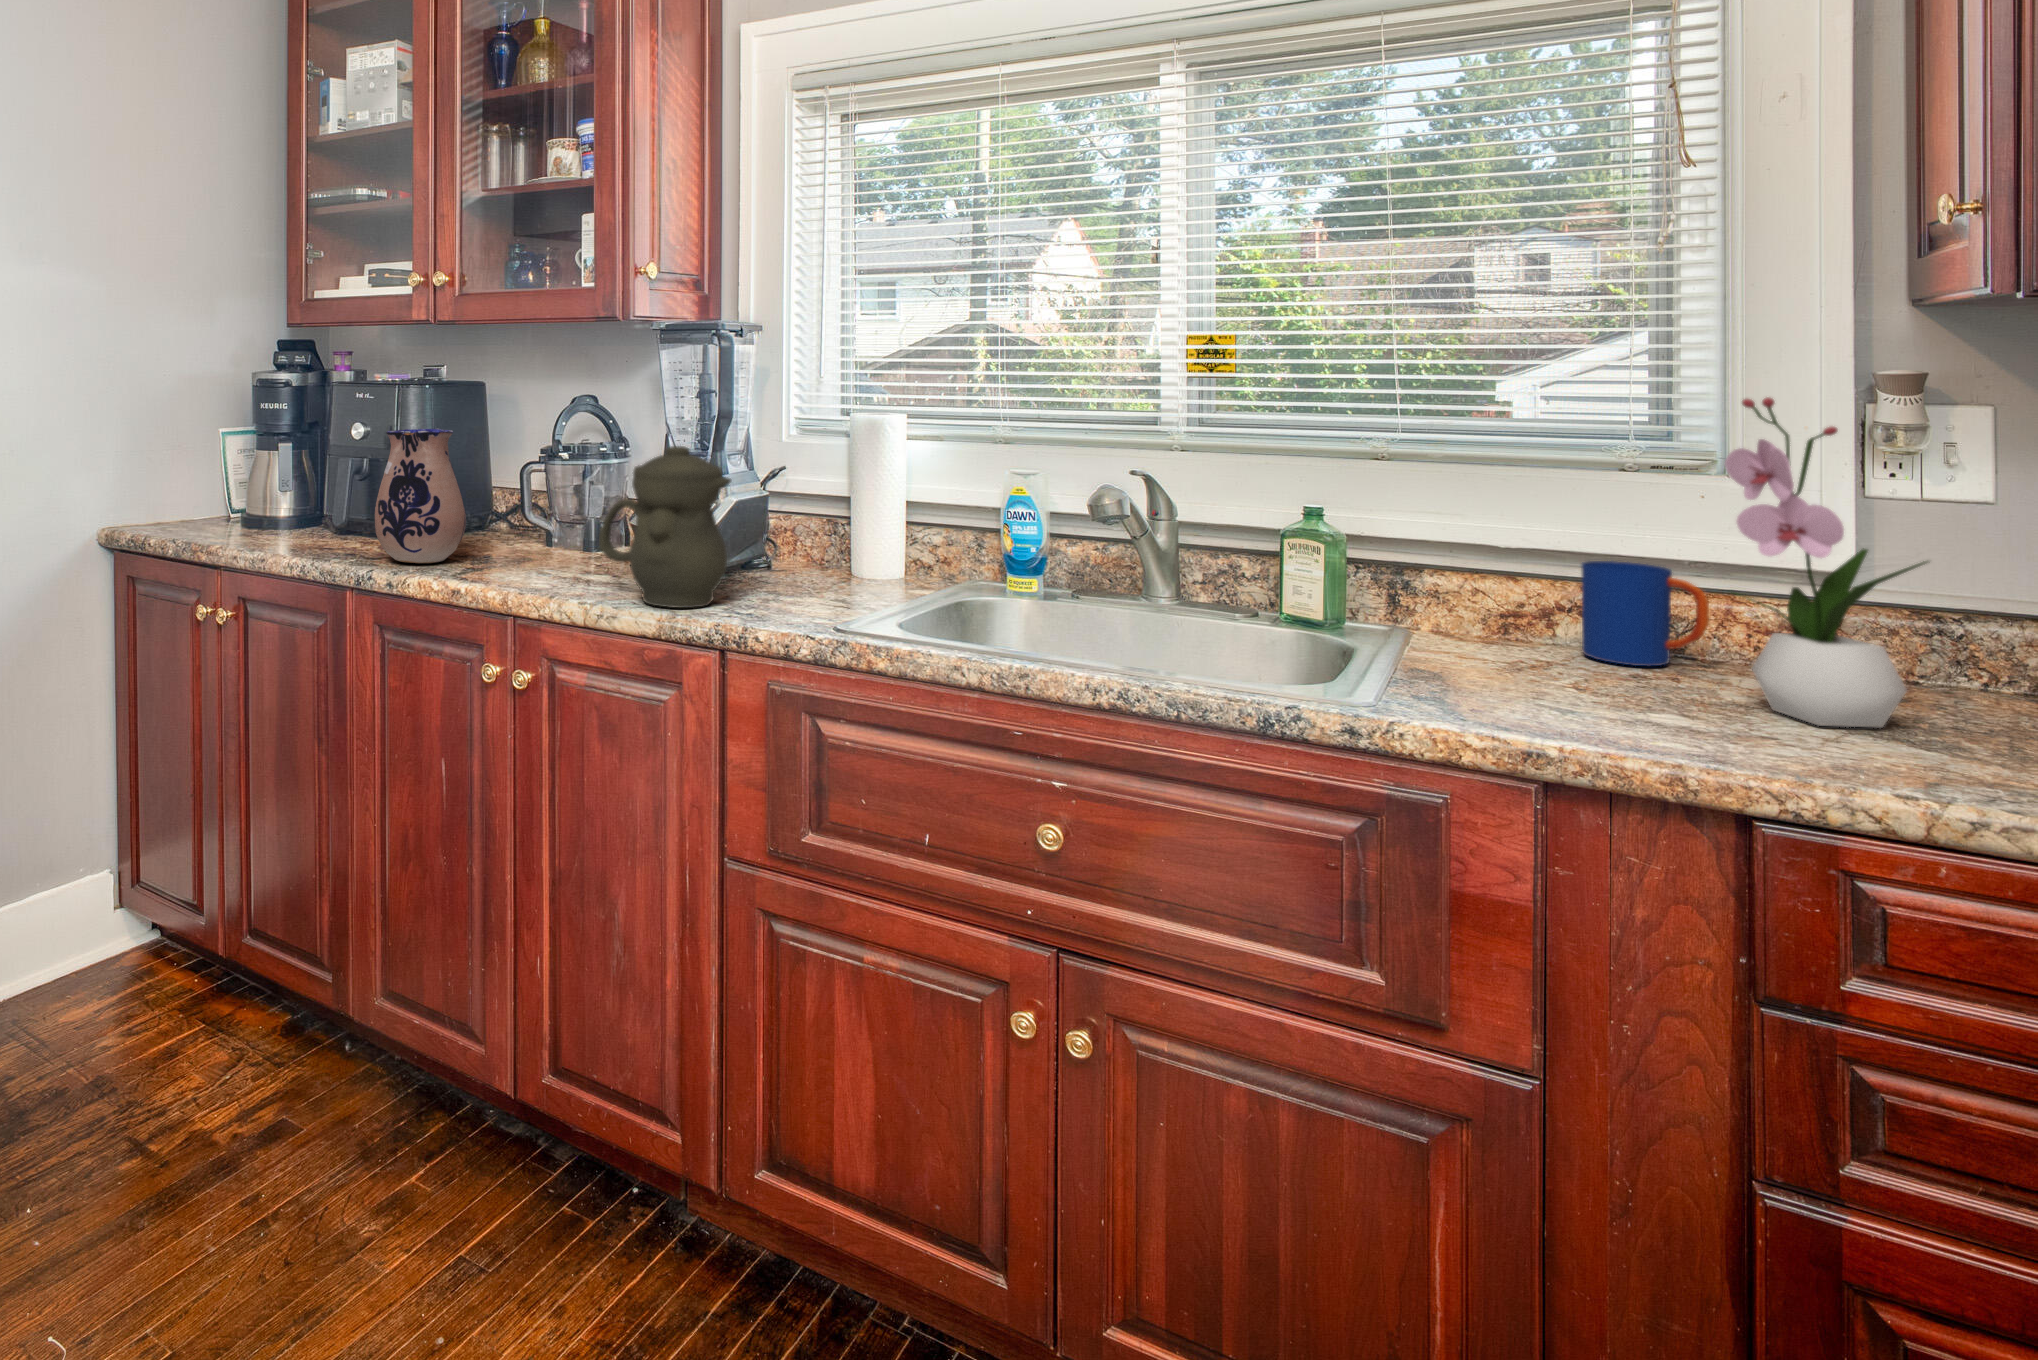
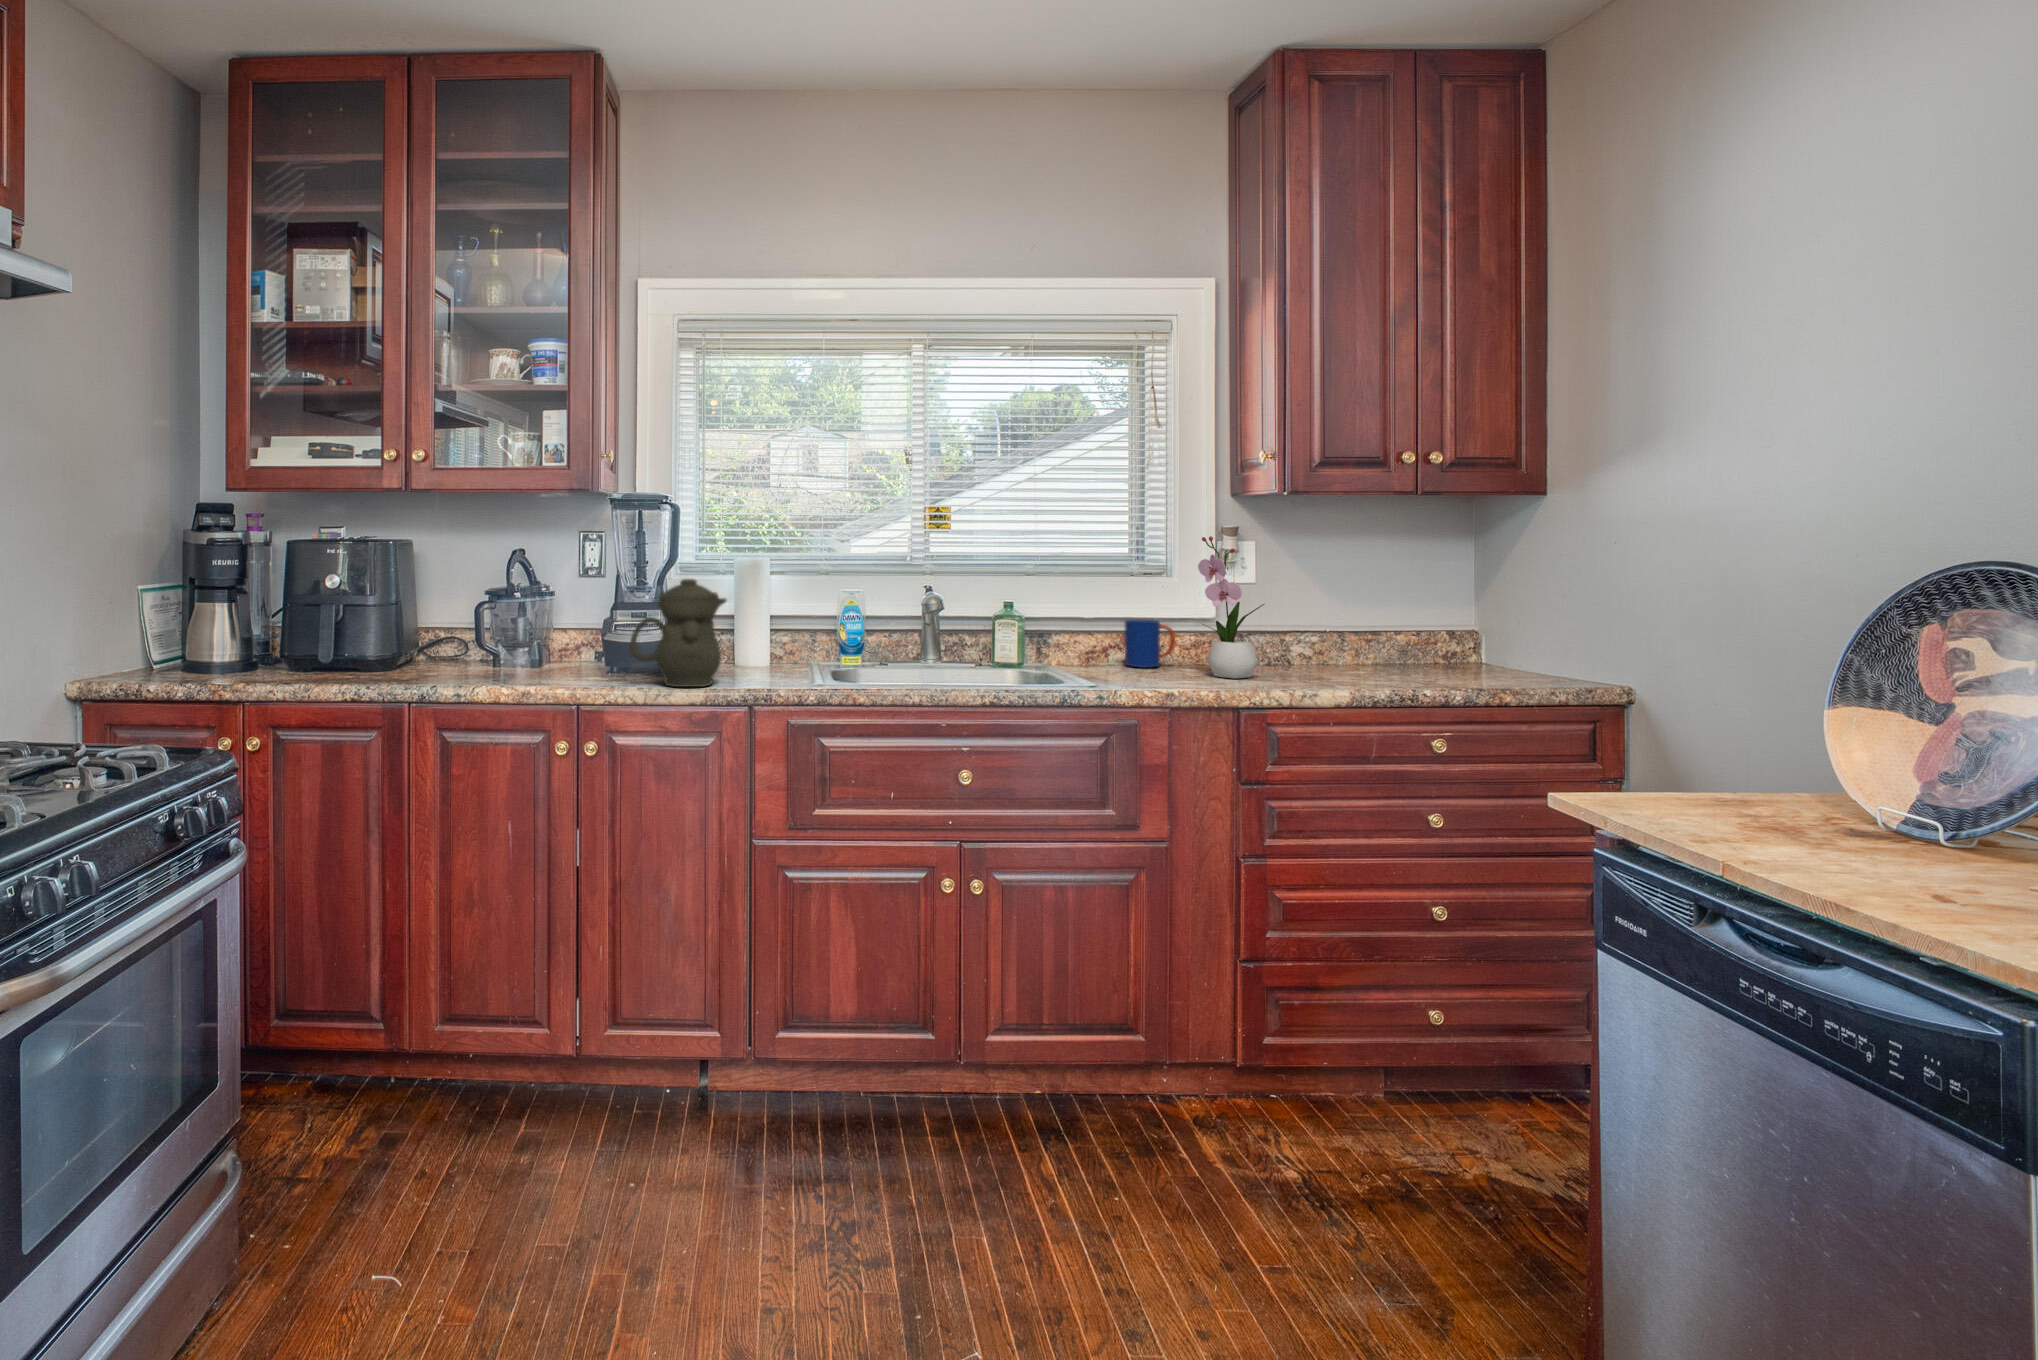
ceramic pitcher: present [374,428,466,563] -> none [403,576,478,682]

